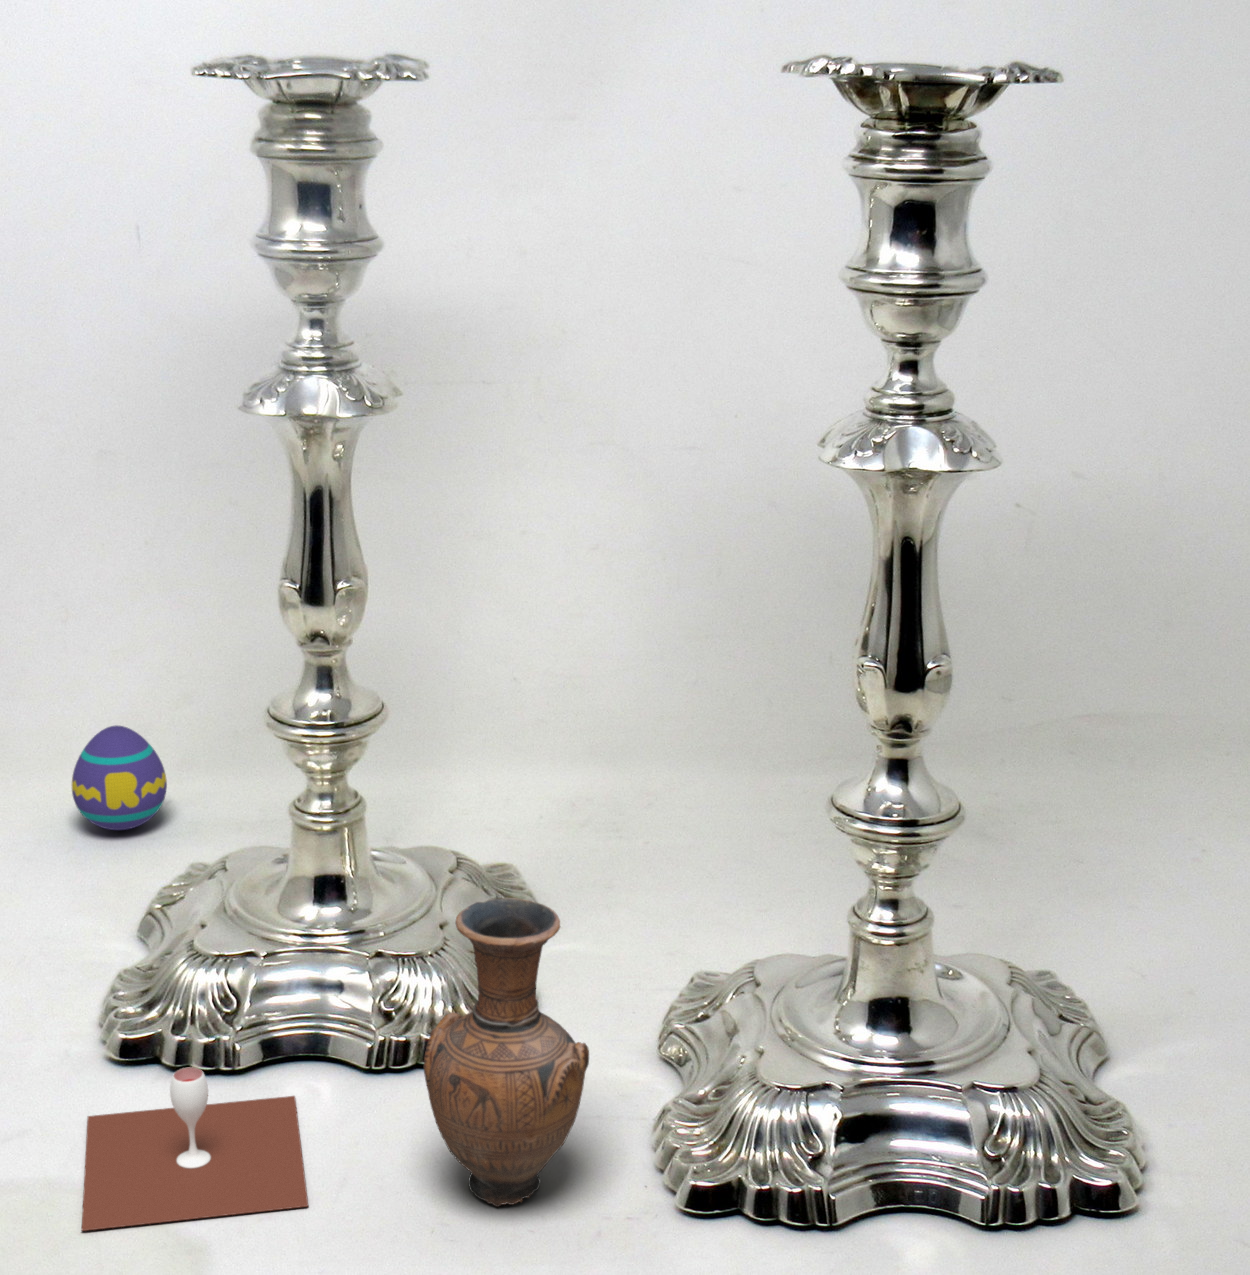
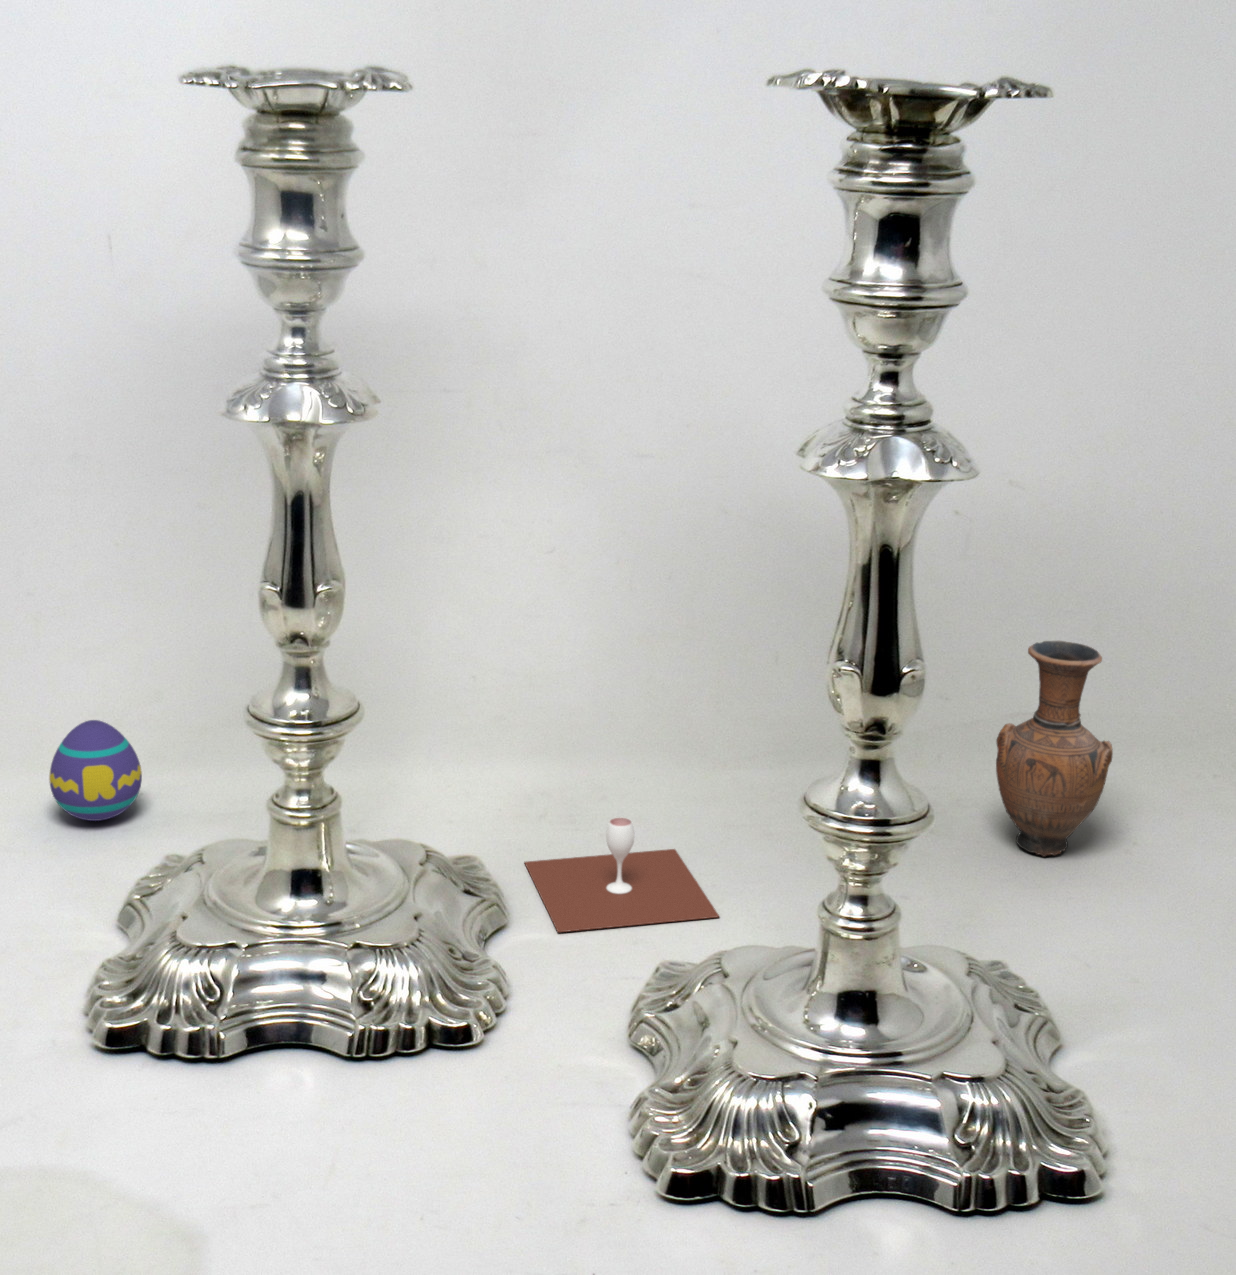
vase: present [424,898,589,1207] -> present [996,641,1113,857]
wine glass: present [82,1068,308,1231] -> present [525,818,719,932]

